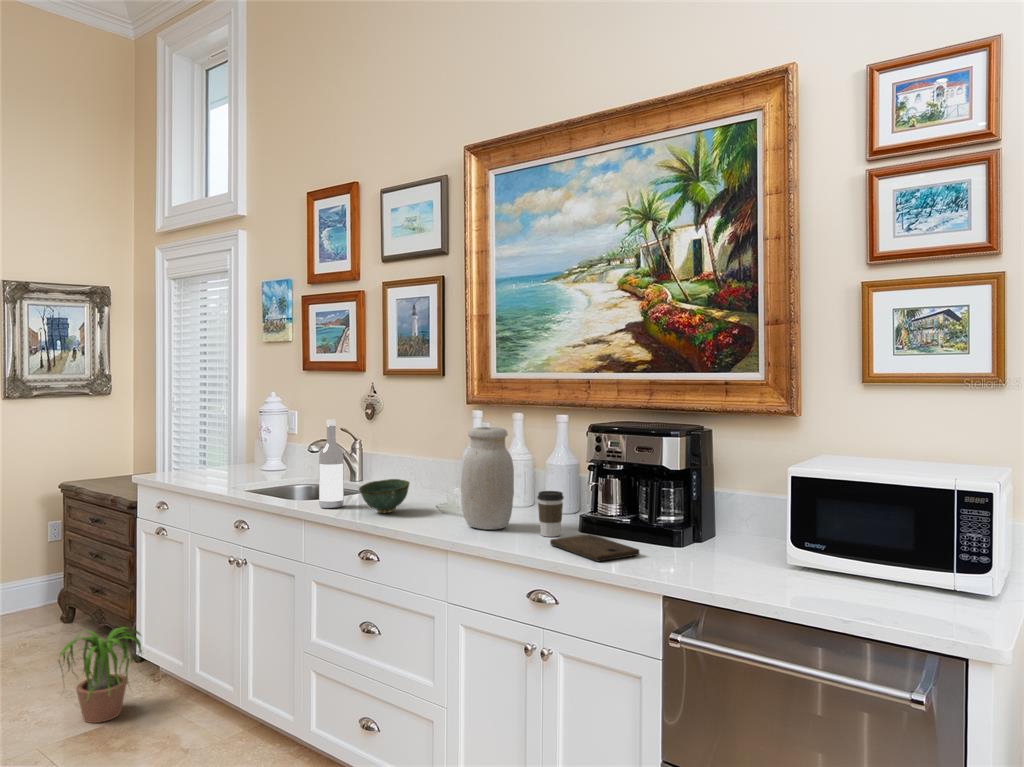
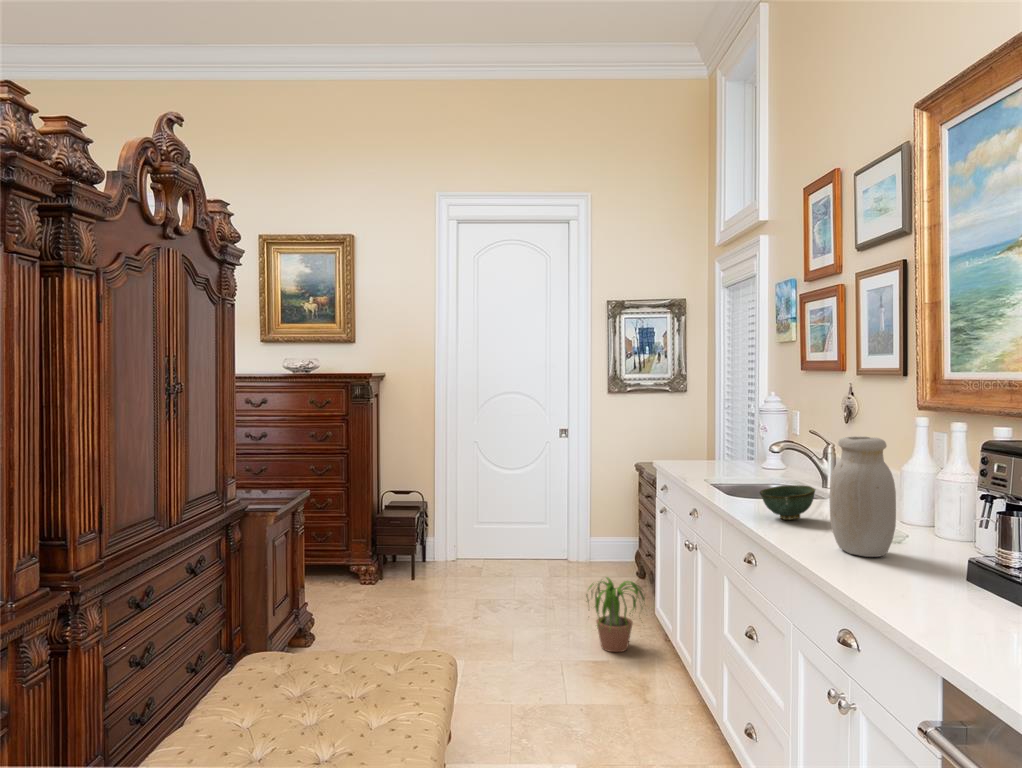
wine bottle: present [319,419,344,508] -> none [738,420,763,507]
coffee cup: present [537,491,564,537] -> none [903,520,940,579]
cutting board: present [550,534,639,561] -> none [891,579,986,624]

